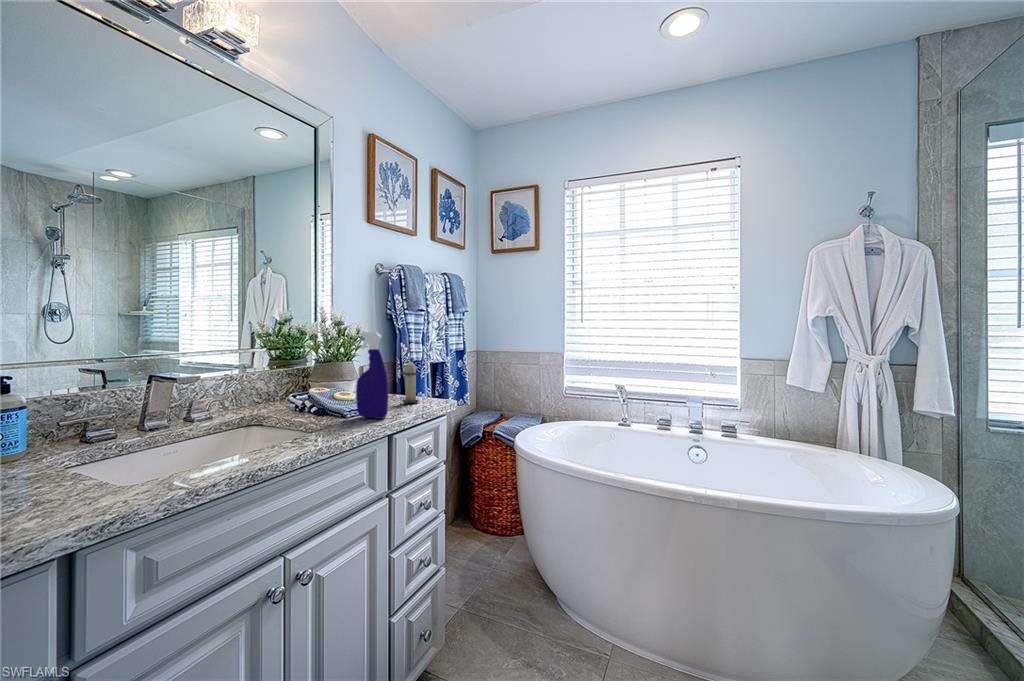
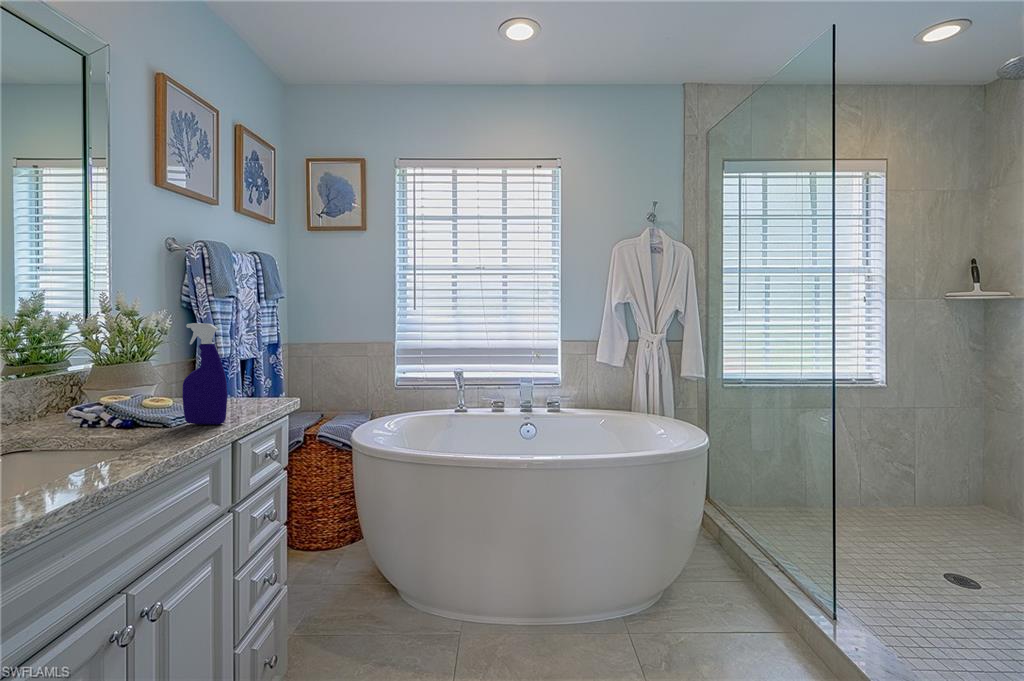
candle: present [402,359,419,403] -> none [226,354,254,407]

